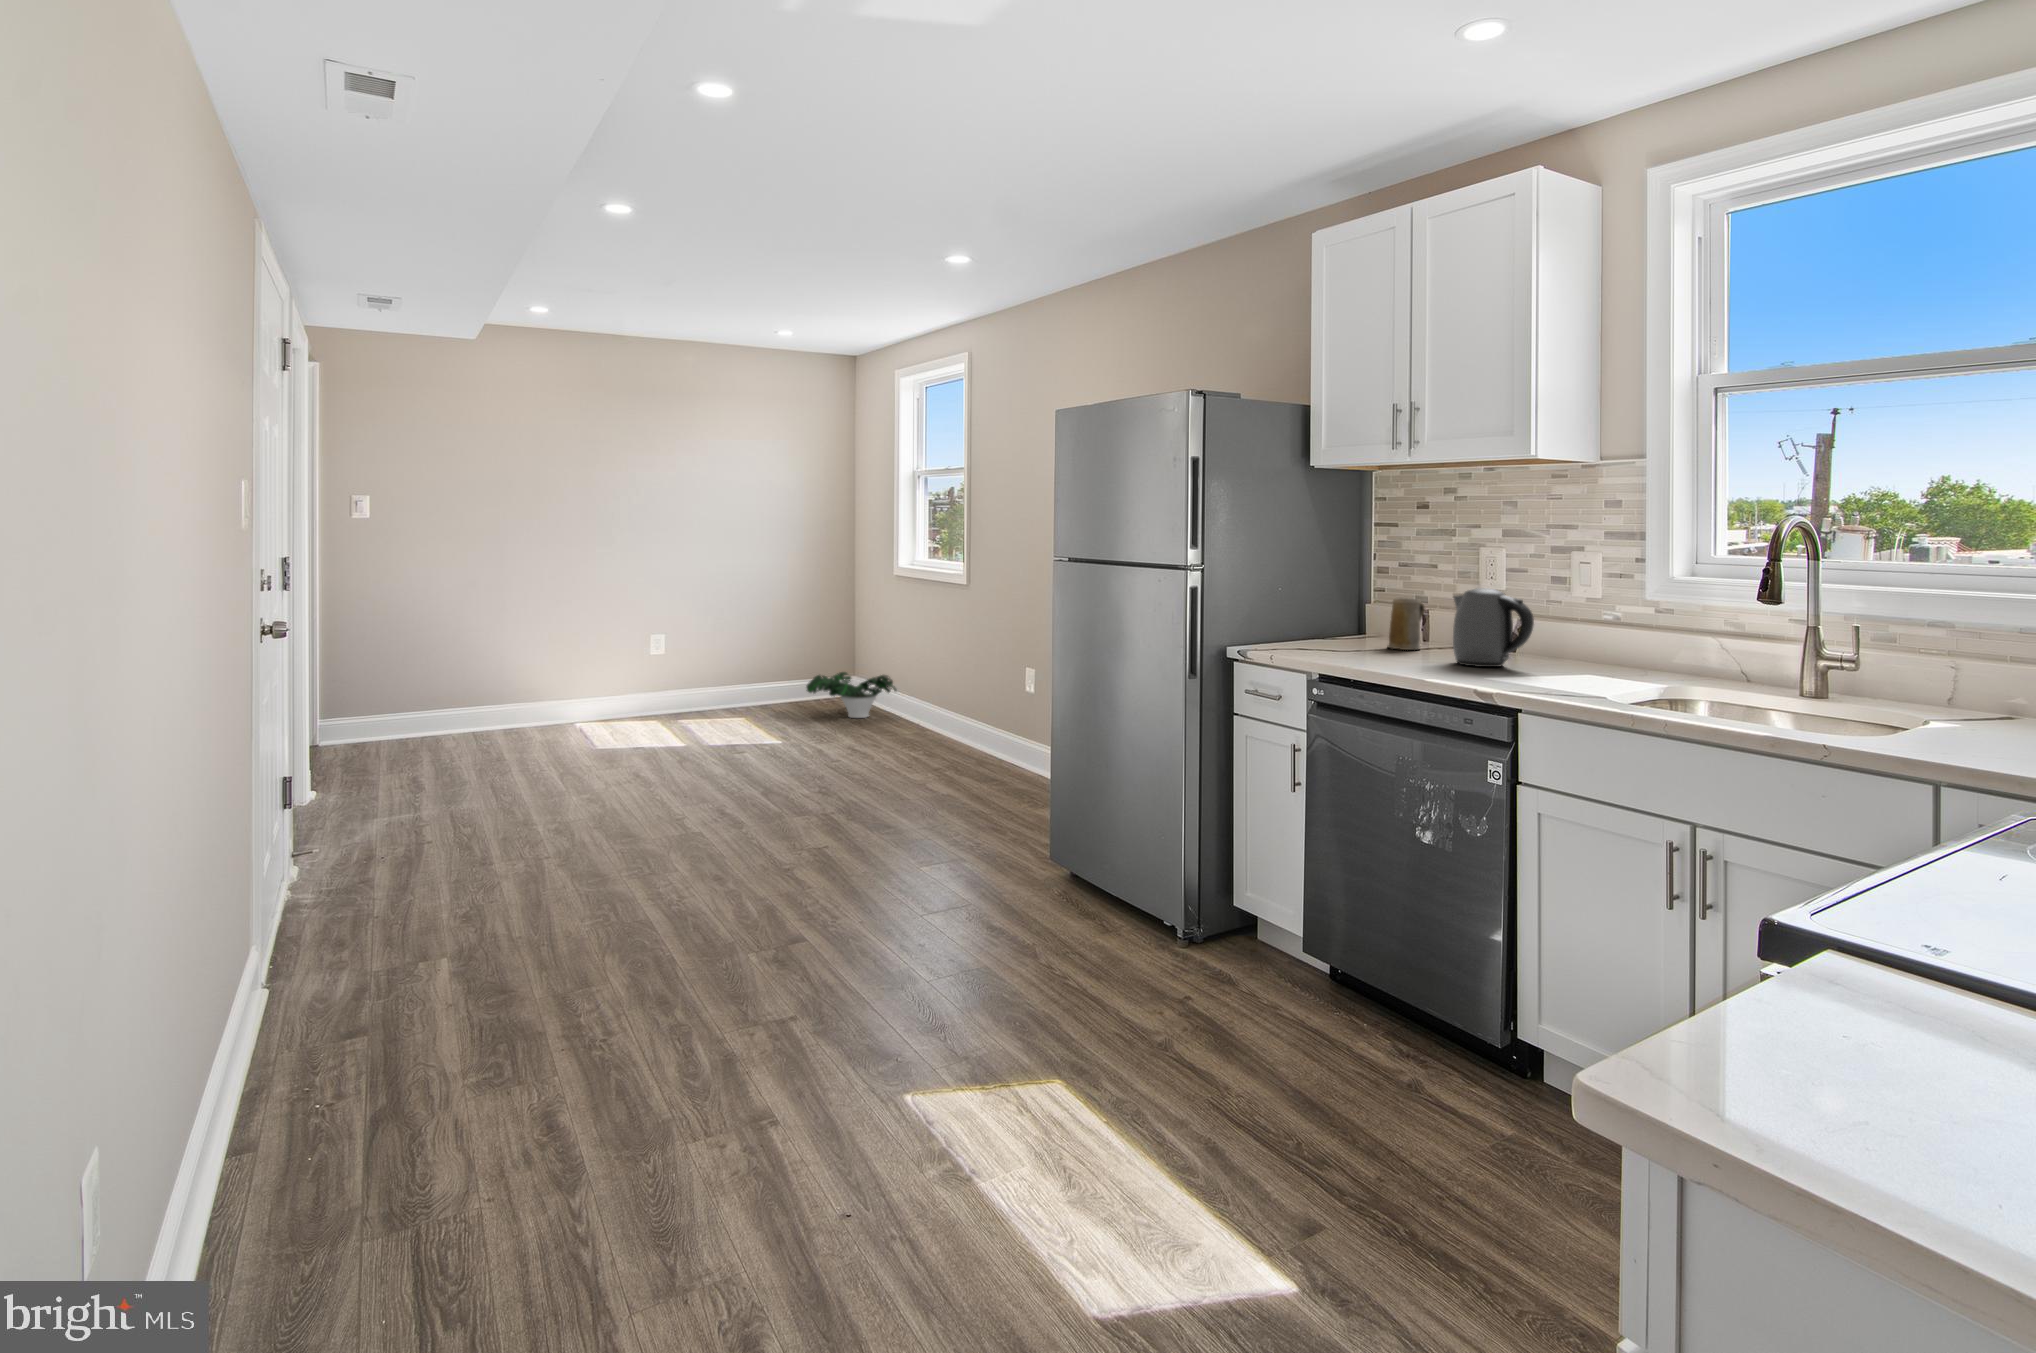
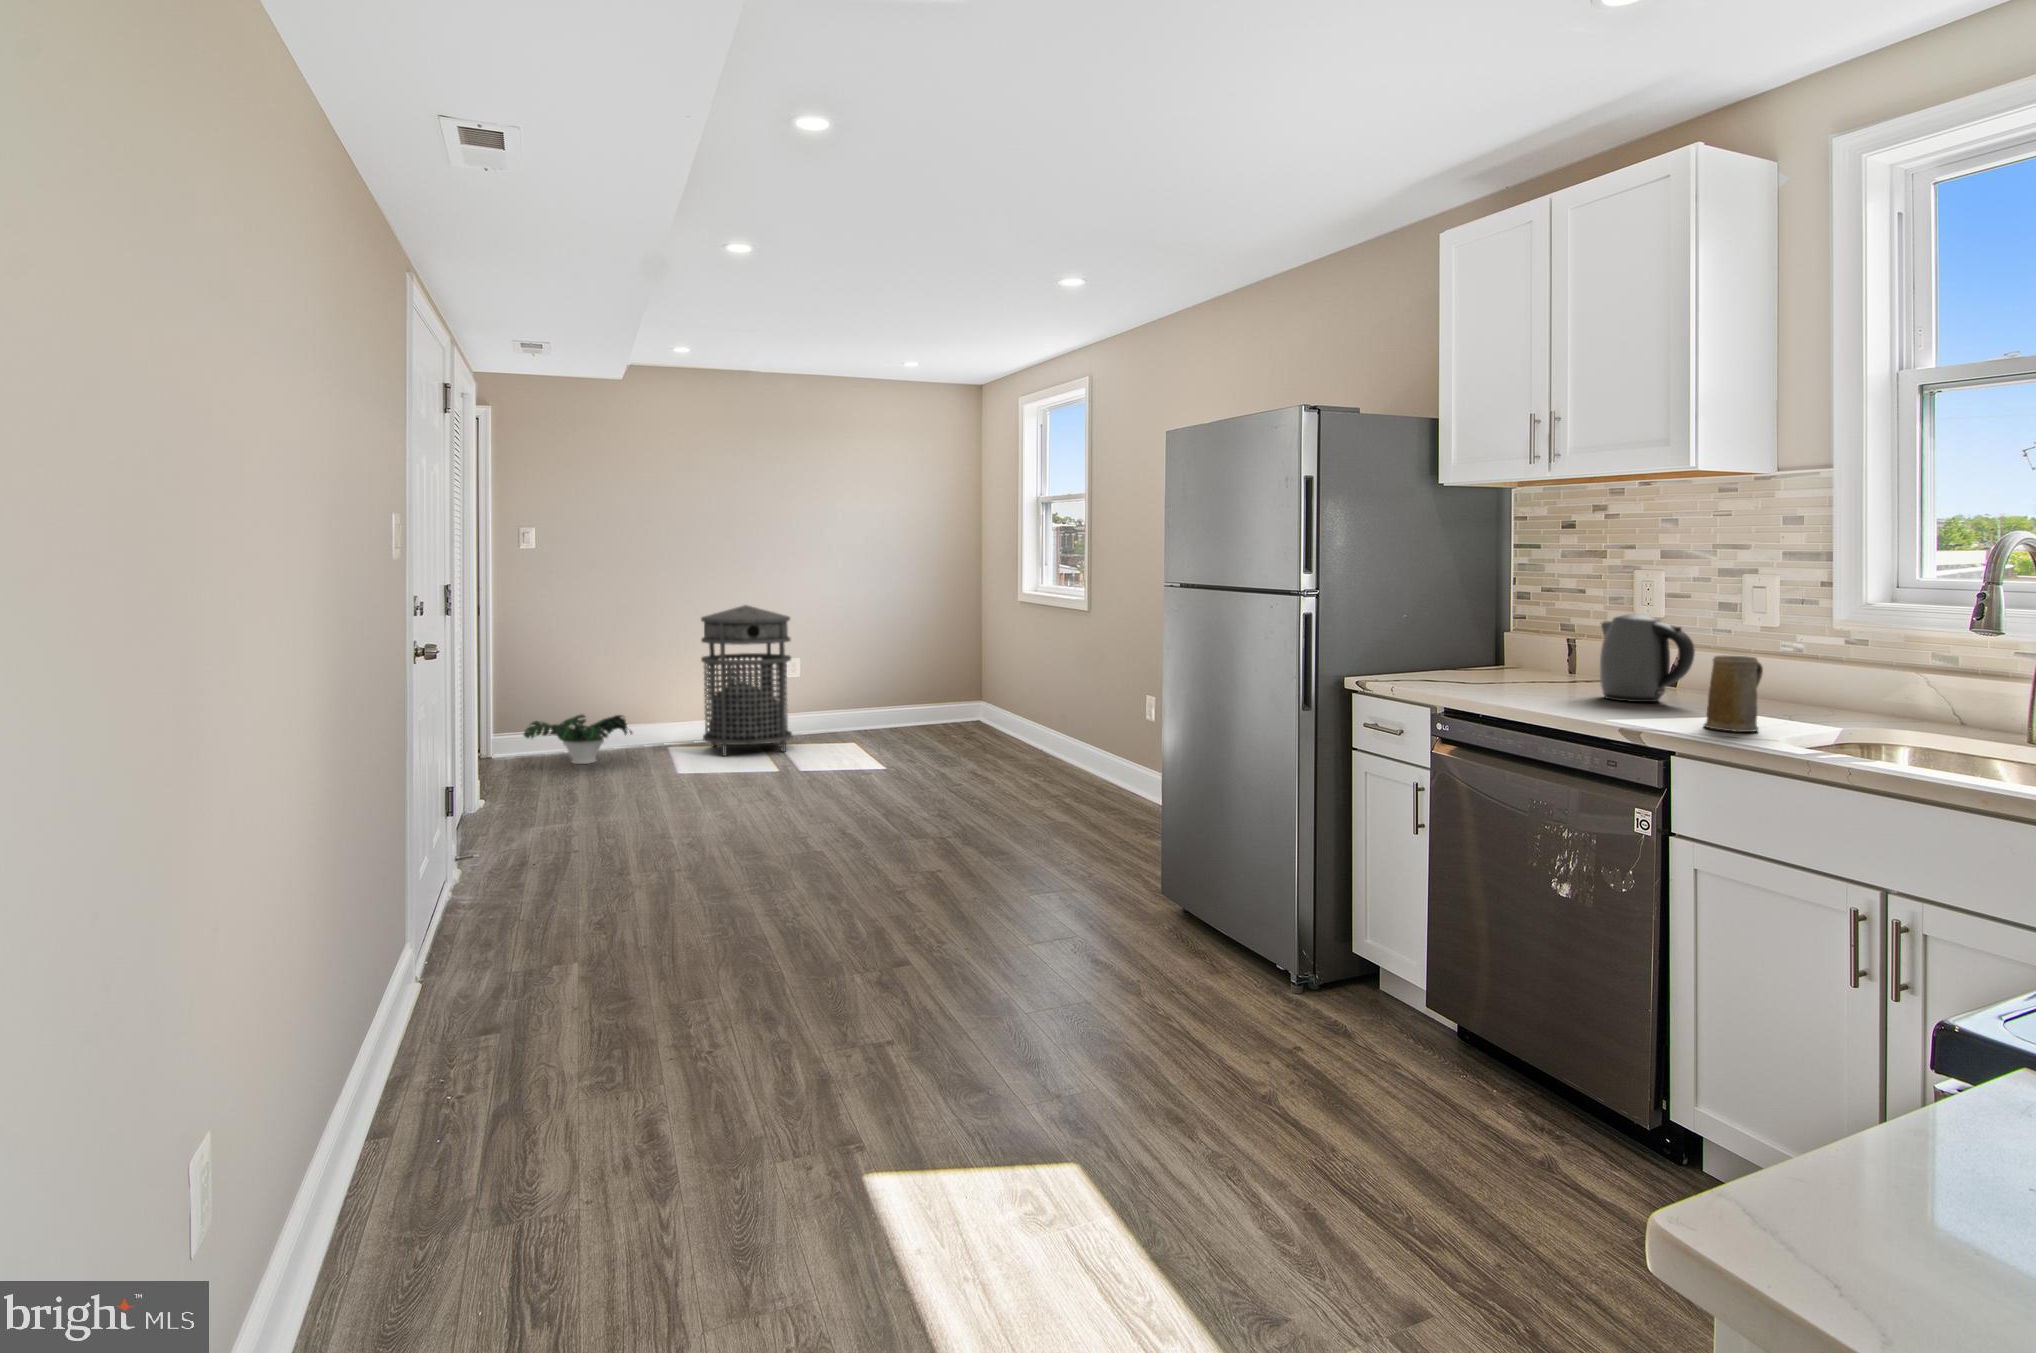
trash can: none [567,577,666,731] -> present [701,605,792,756]
mug: present [1388,598,1425,650] -> present [1704,656,1763,732]
potted plant: present [807,672,896,718] -> present [524,715,632,764]

